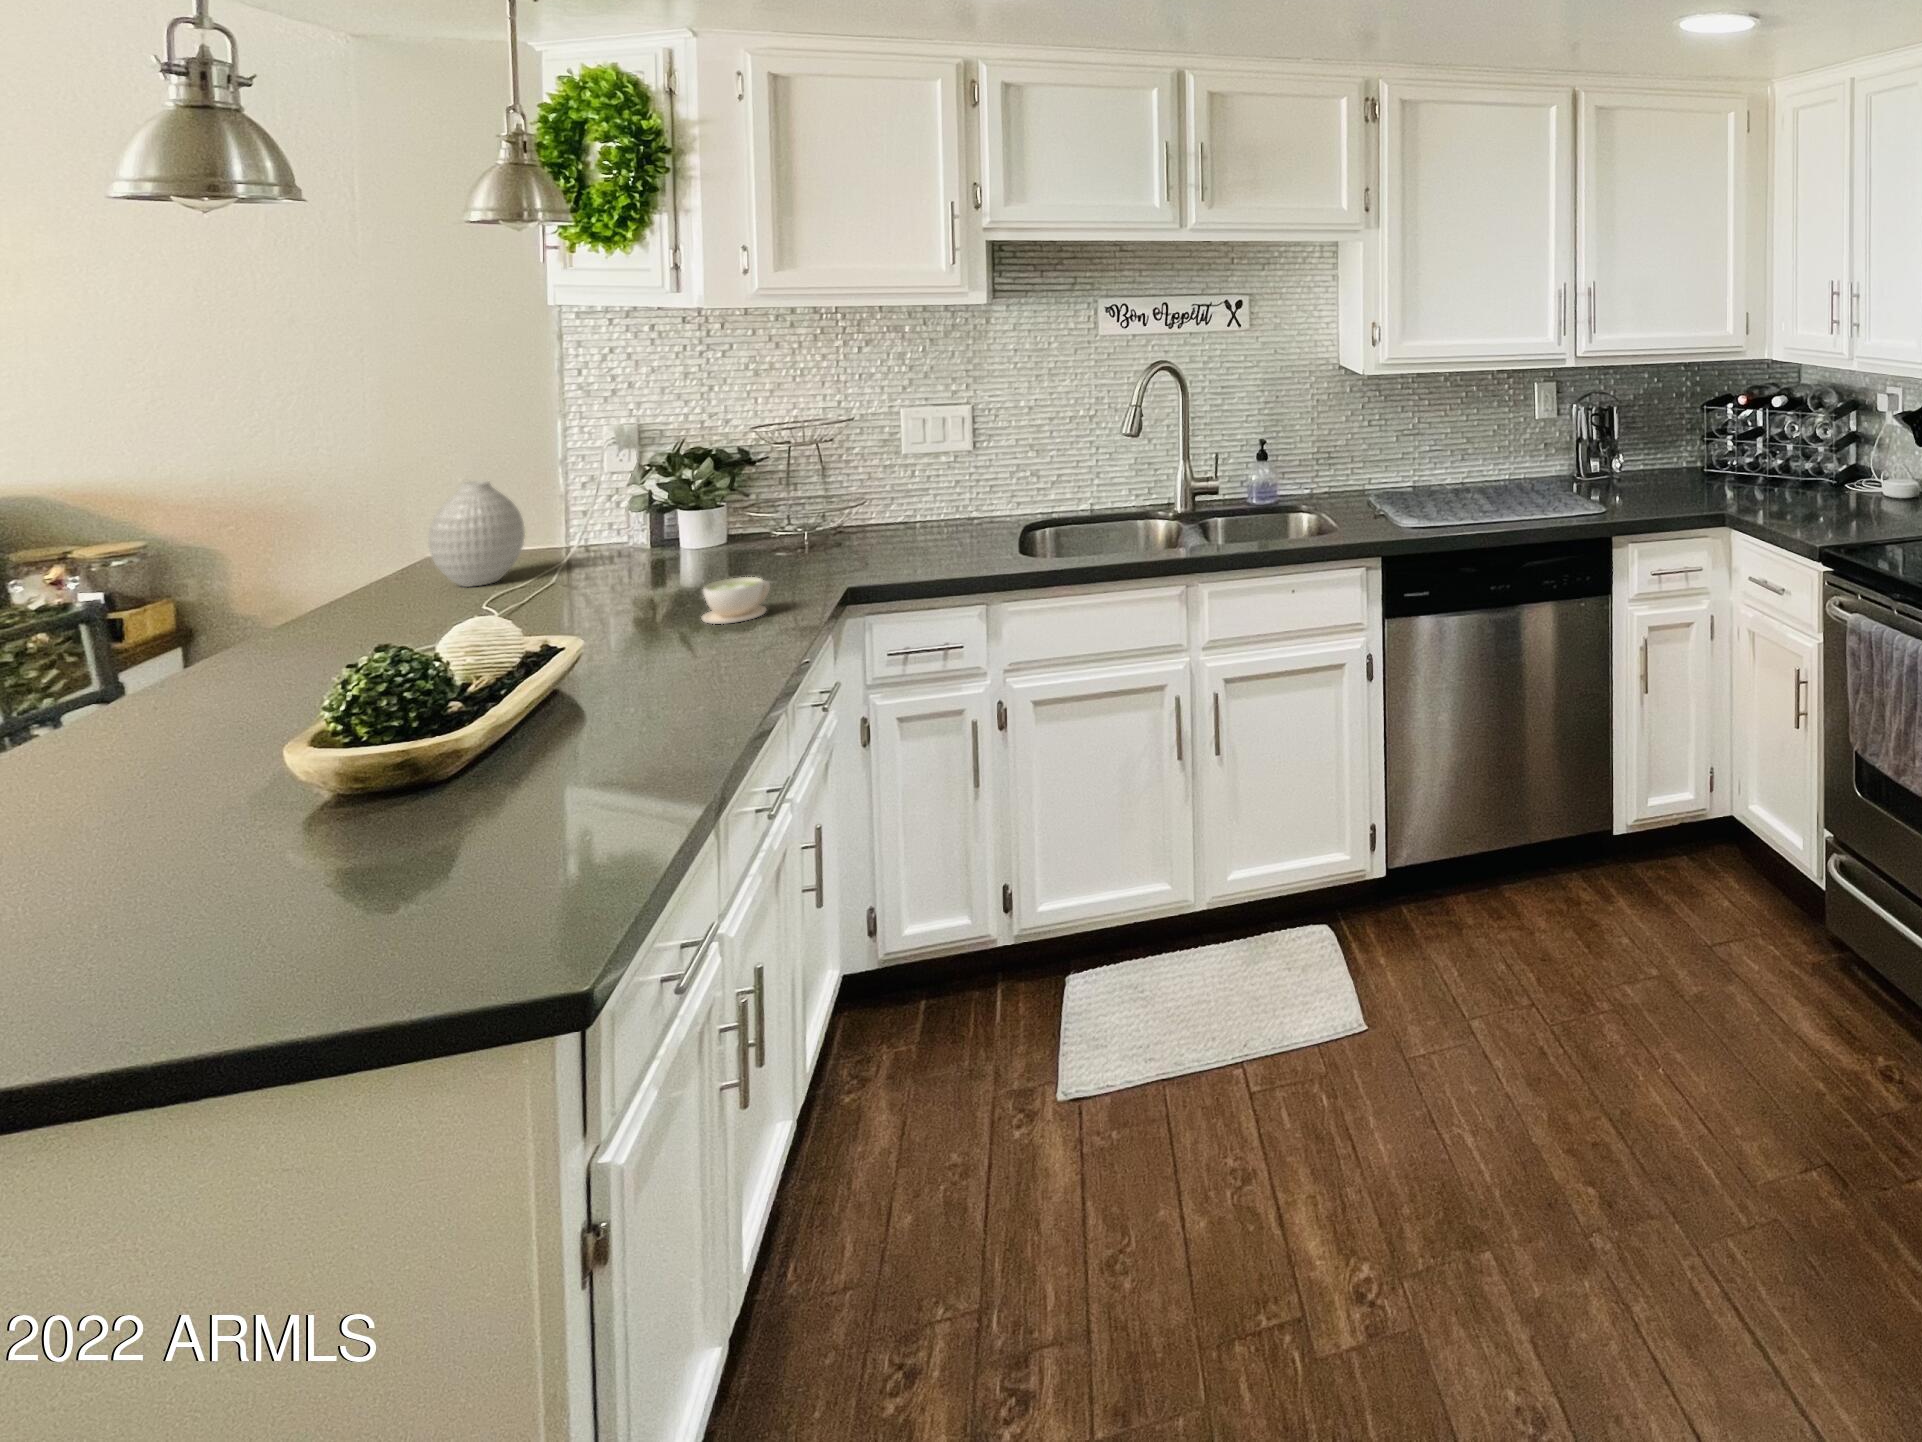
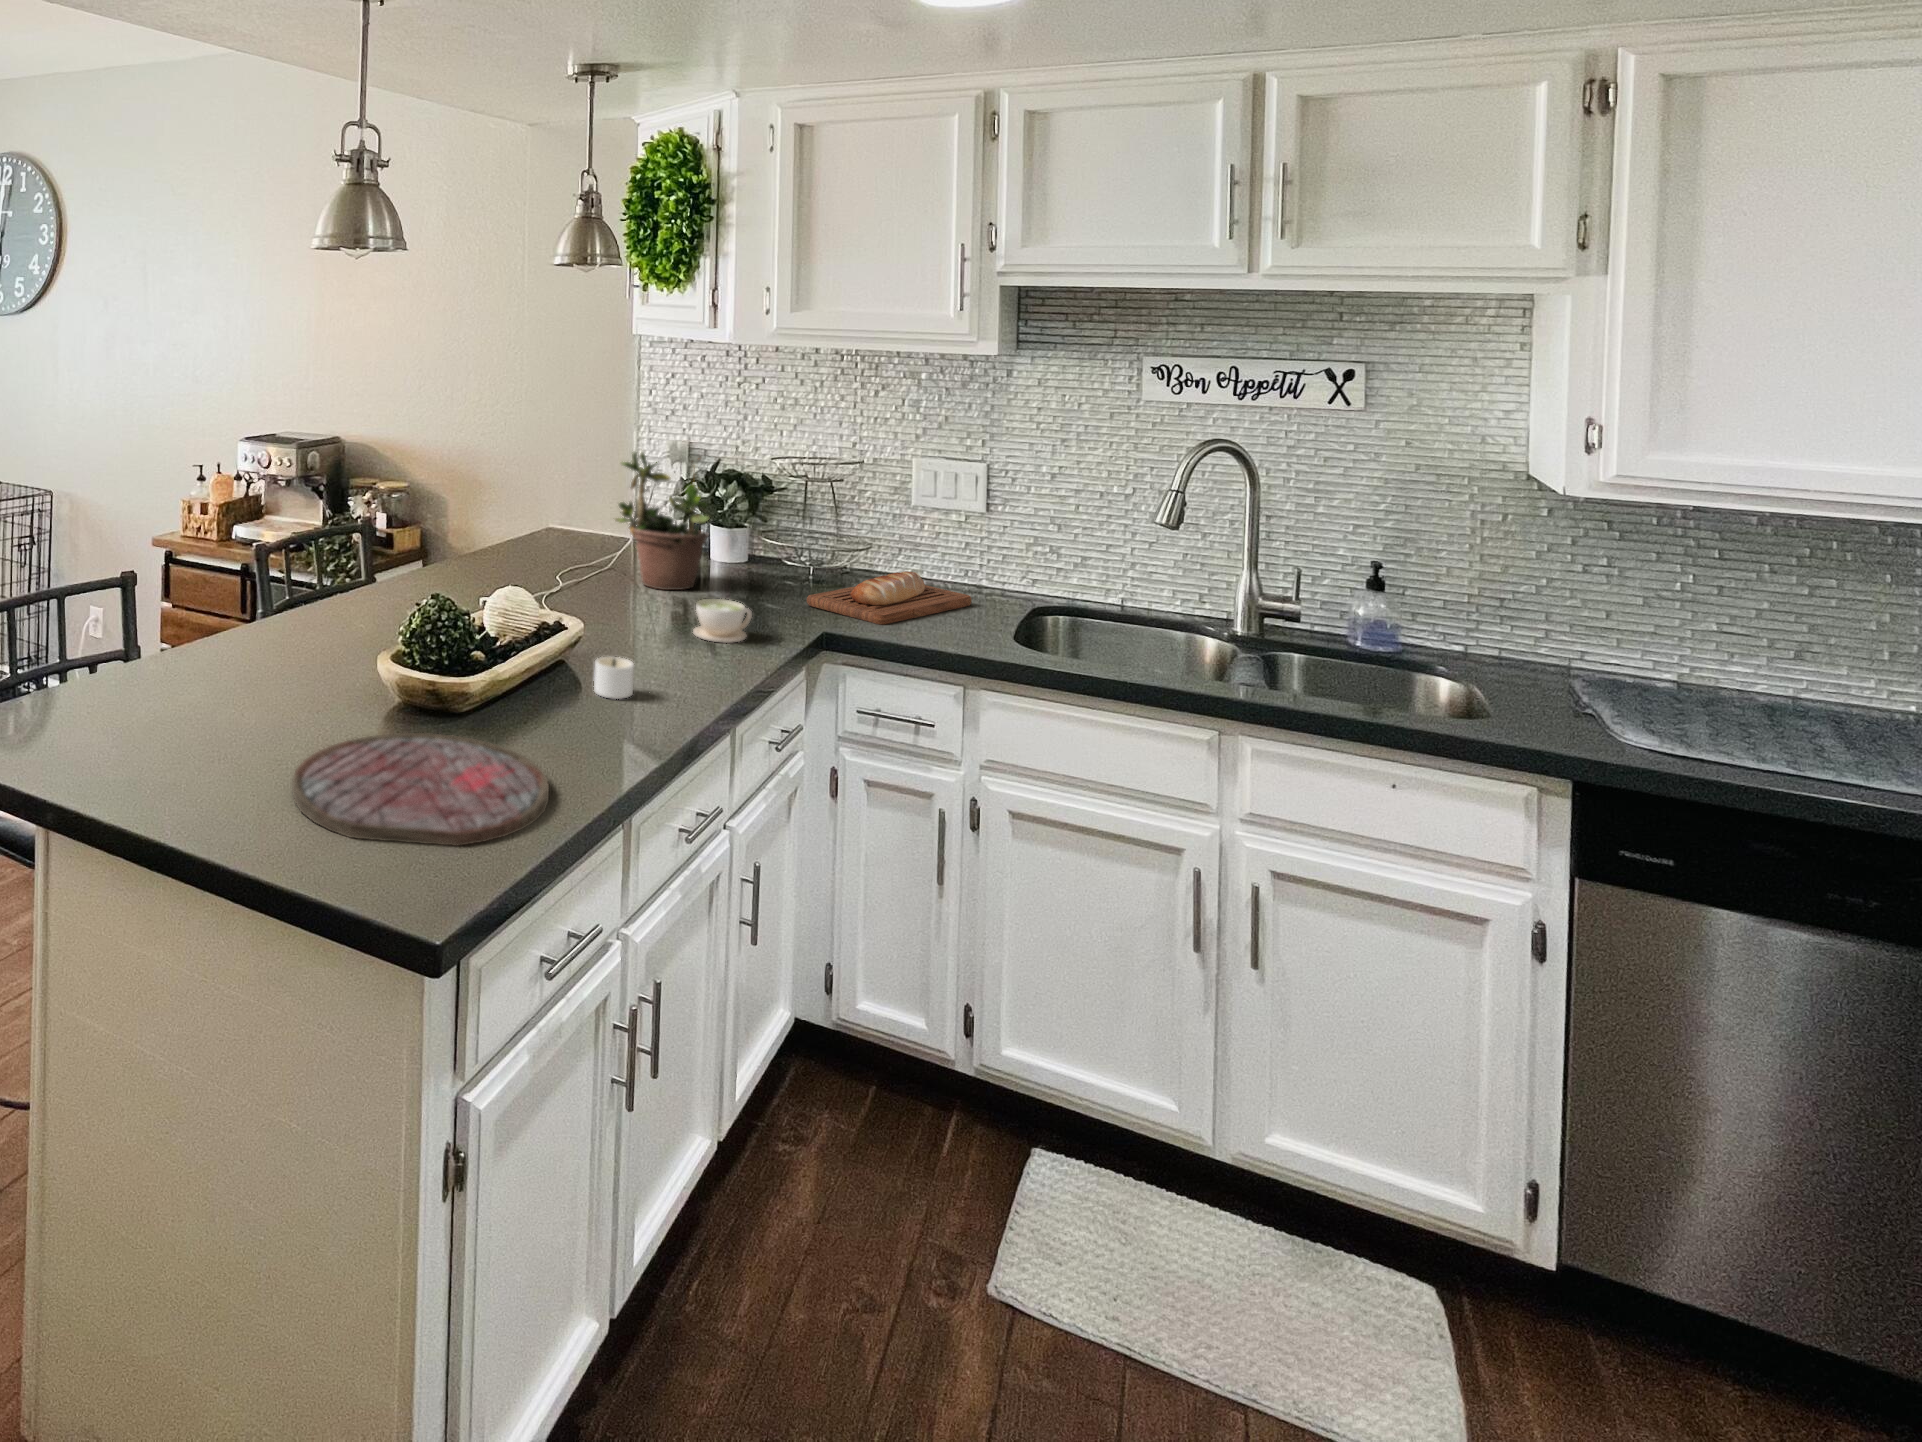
potted plant: none [556,425,692,591] -> present [615,452,709,590]
vase: present [428,480,525,587] -> none [541,473,601,559]
bread loaf: none [814,515,972,568] -> present [807,571,972,625]
candle: none [613,659,686,706] -> present [594,657,634,699]
cutting board: none [208,786,630,958] -> present [292,733,549,846]

